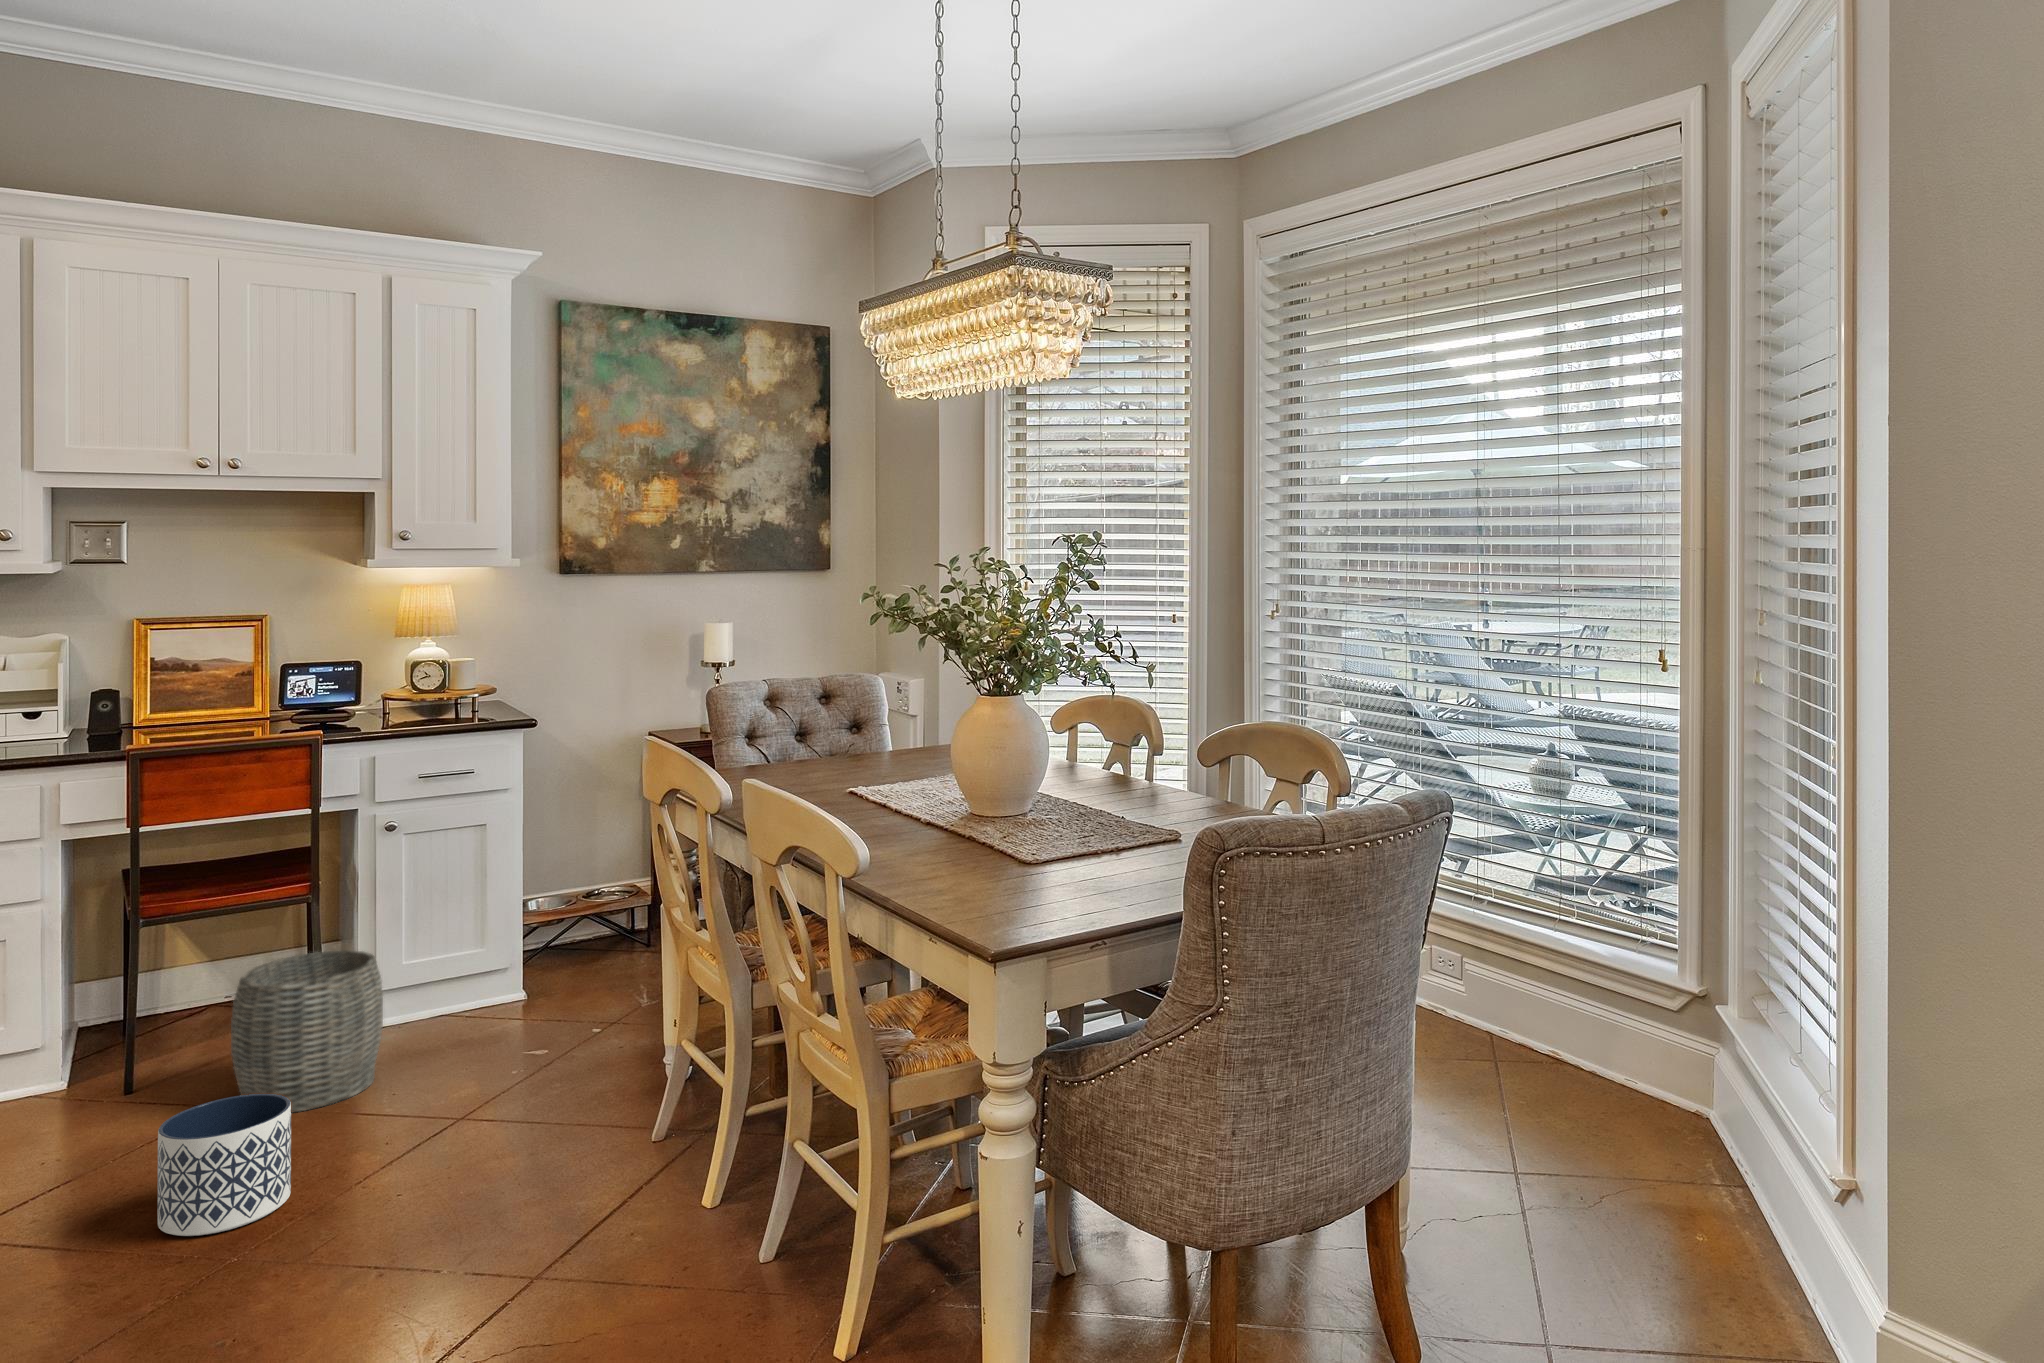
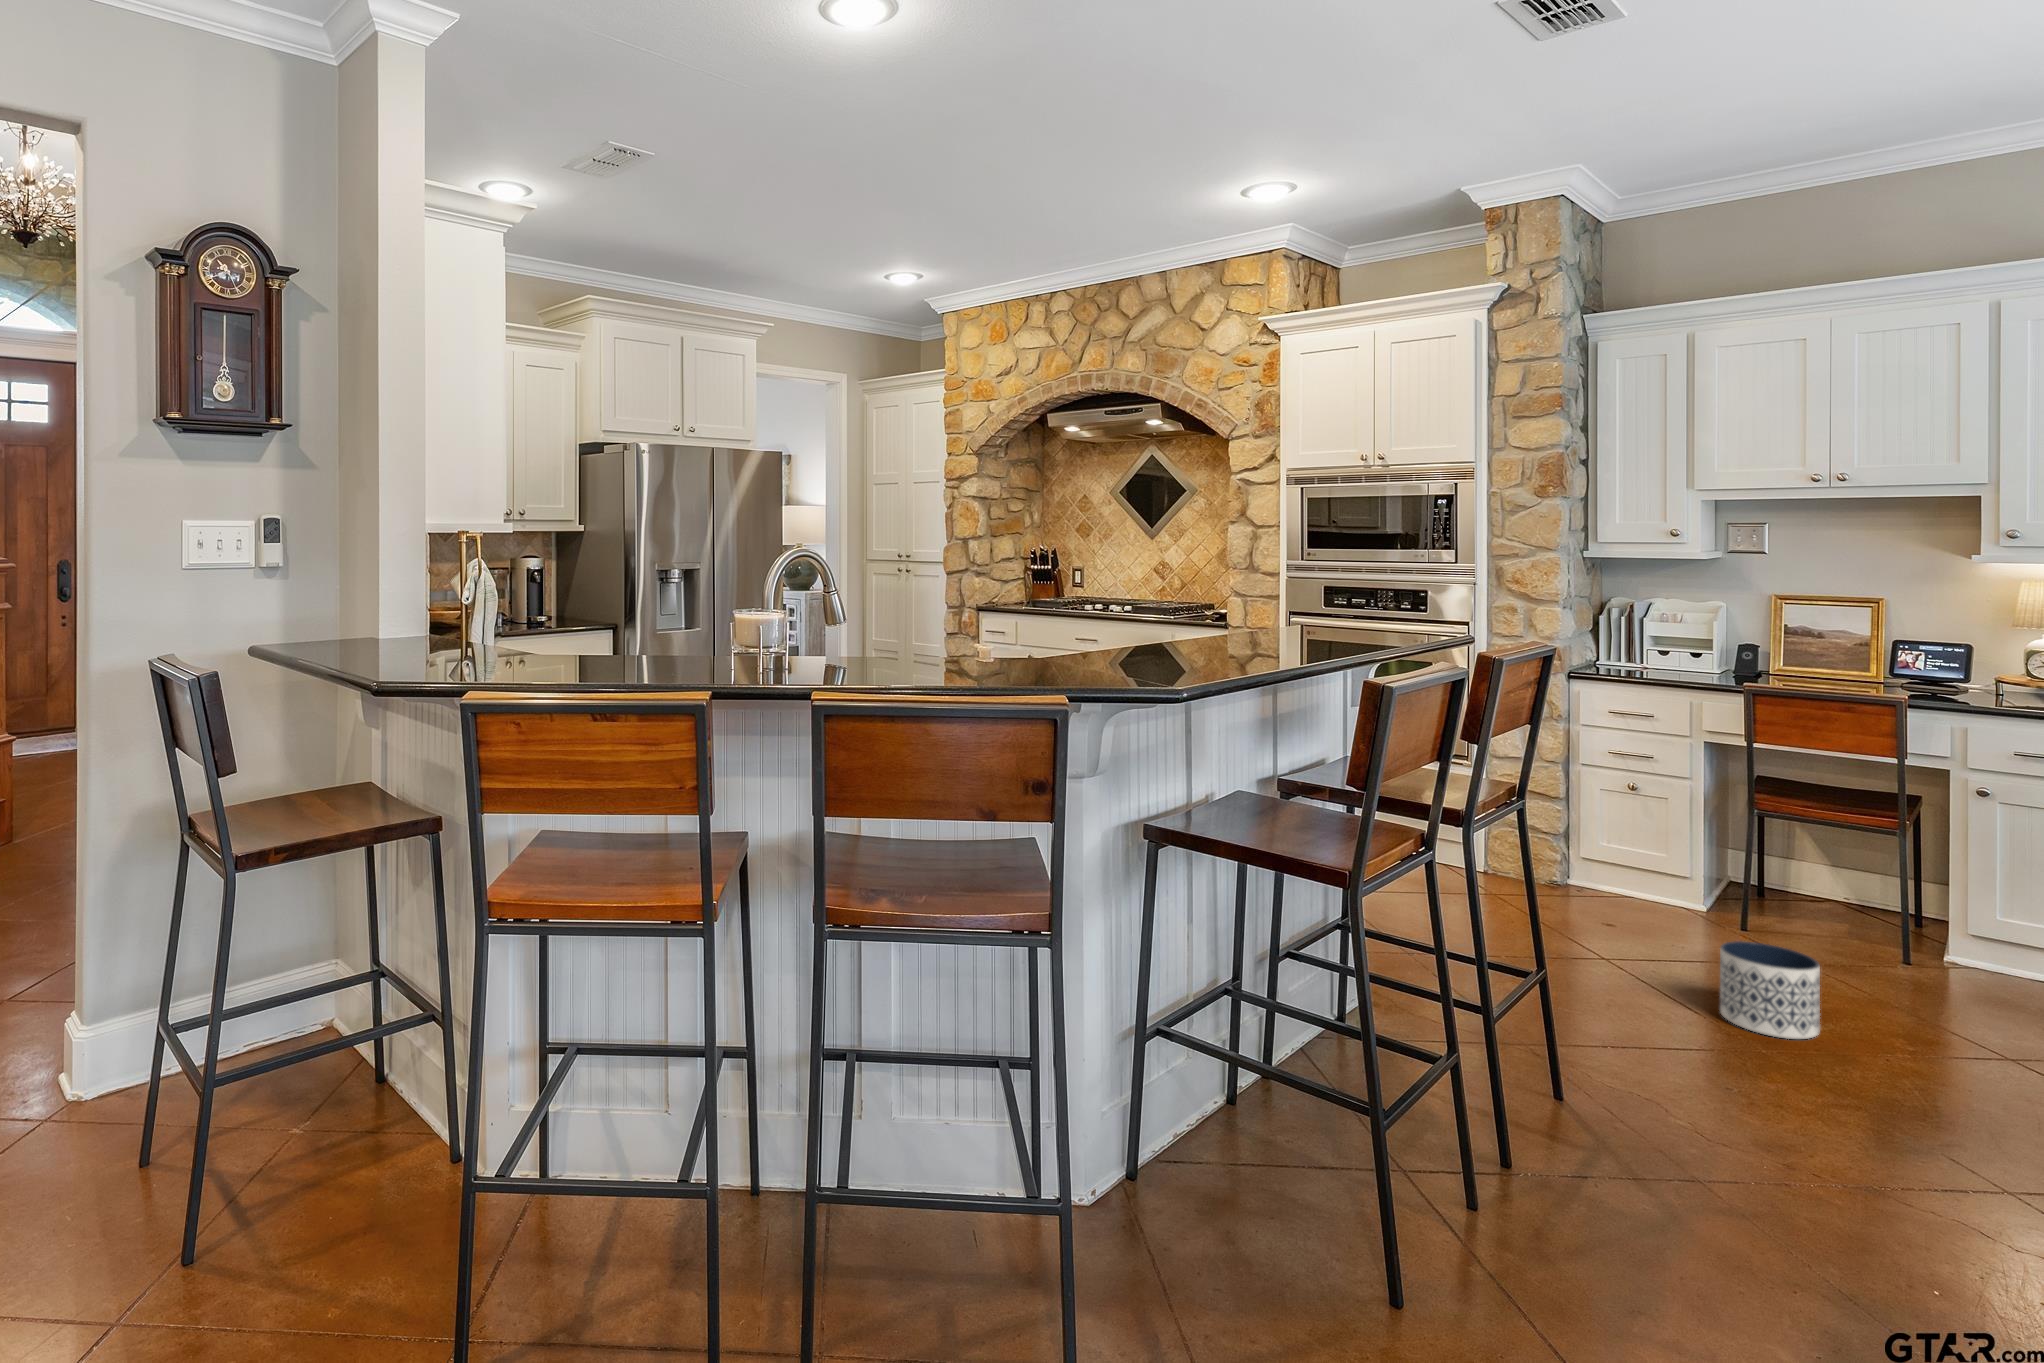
woven basket: present [231,950,383,1112] -> none [1811,871,1949,1002]

